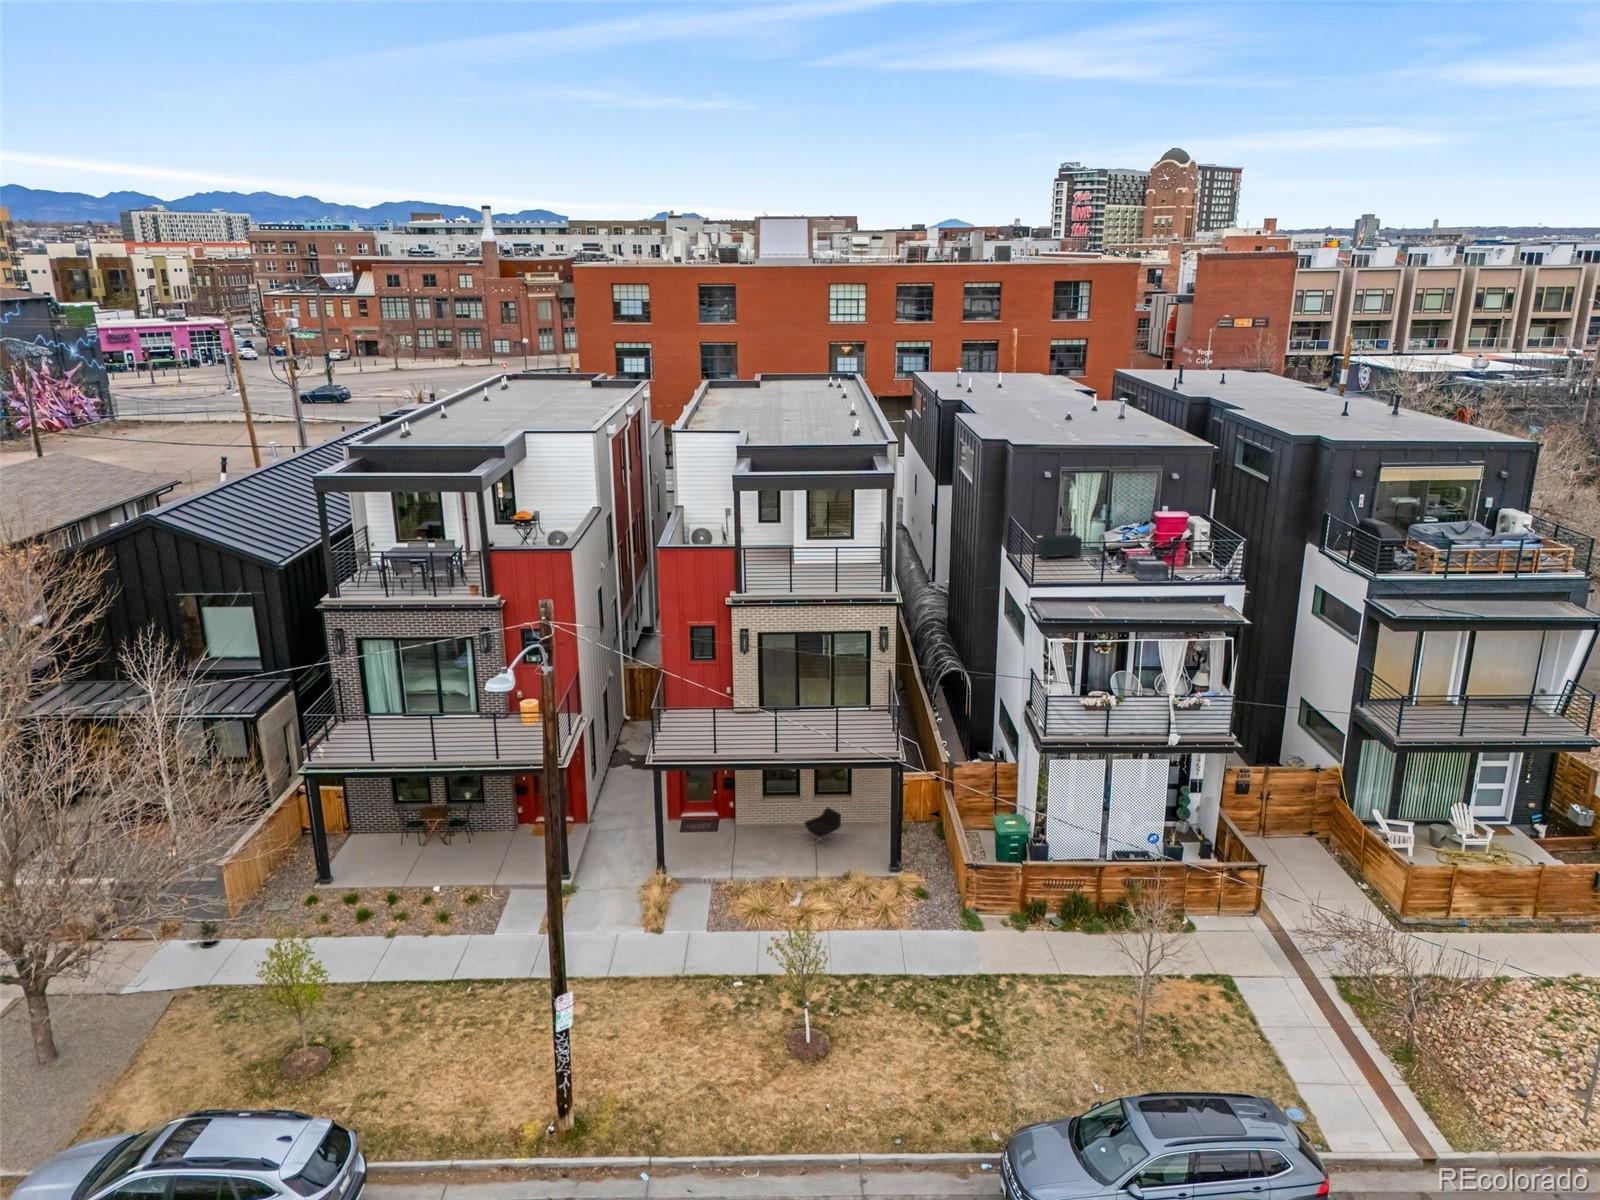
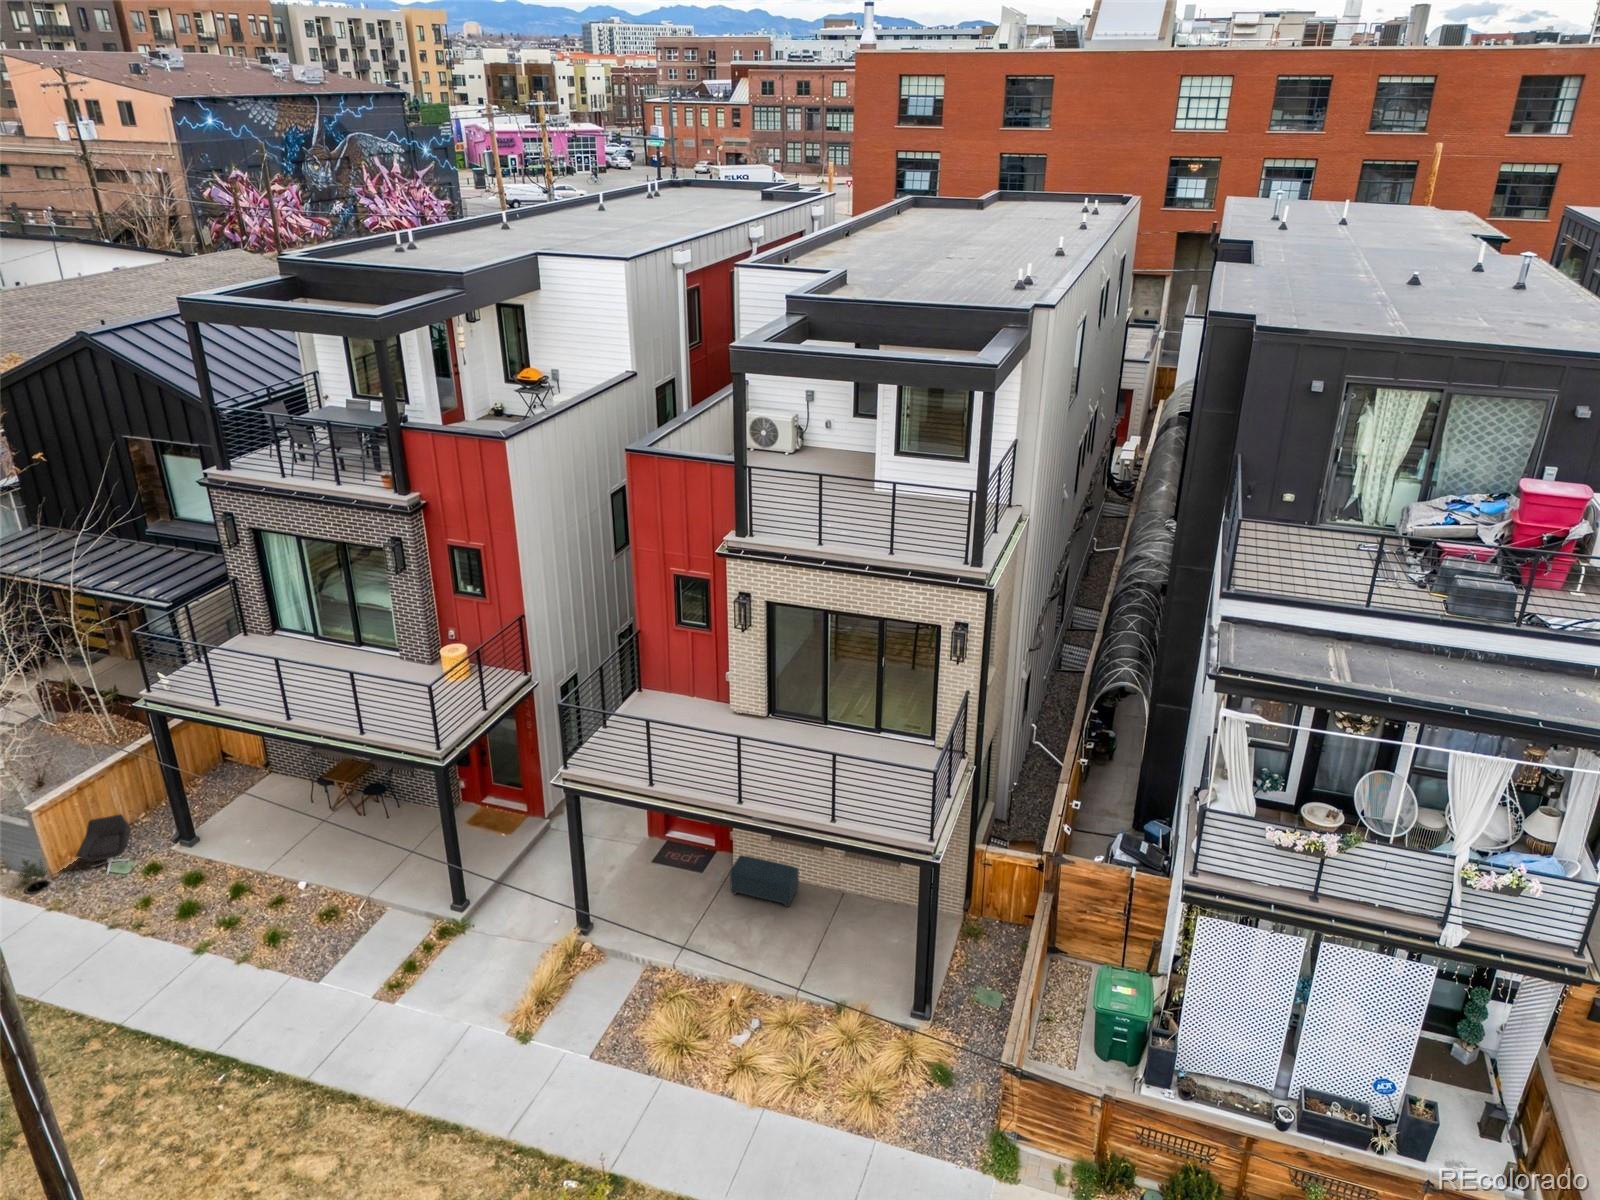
bench: present [1036,535,1082,560] -> present [730,855,799,907]
lounge chair: present [805,808,841,845] -> present [77,814,131,874]

